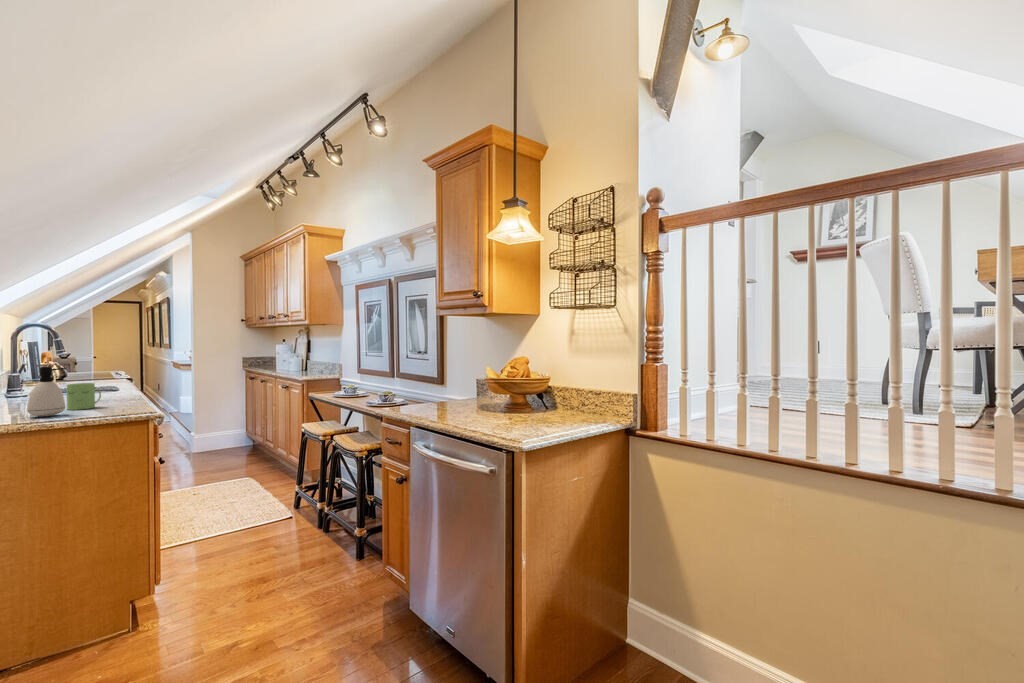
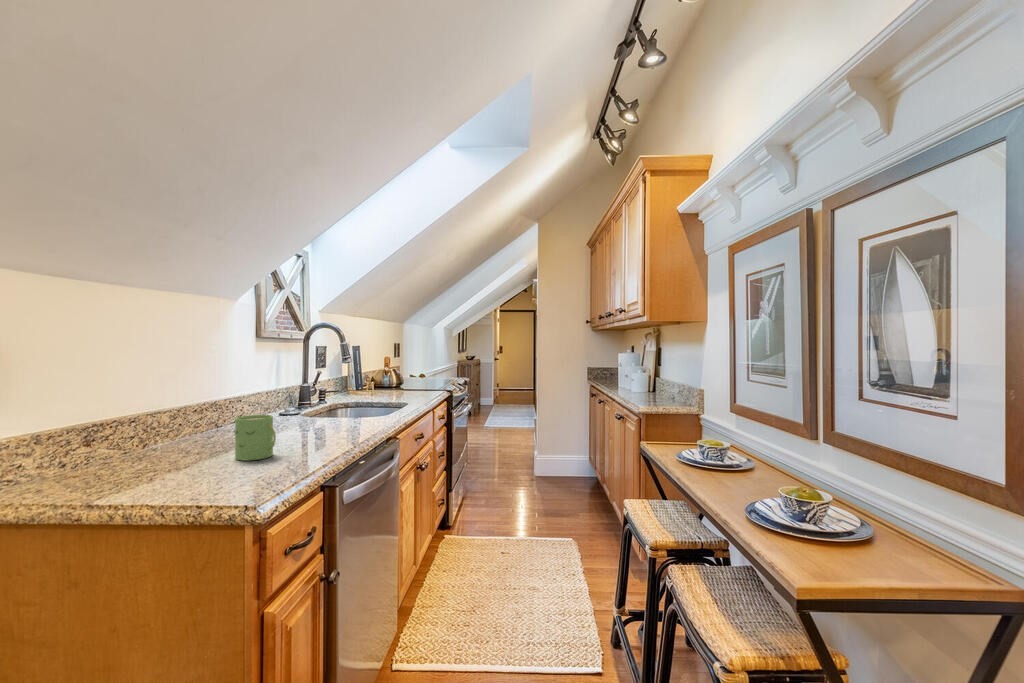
soap dispenser: present [28,367,66,416] -> none [141,391,196,476]

